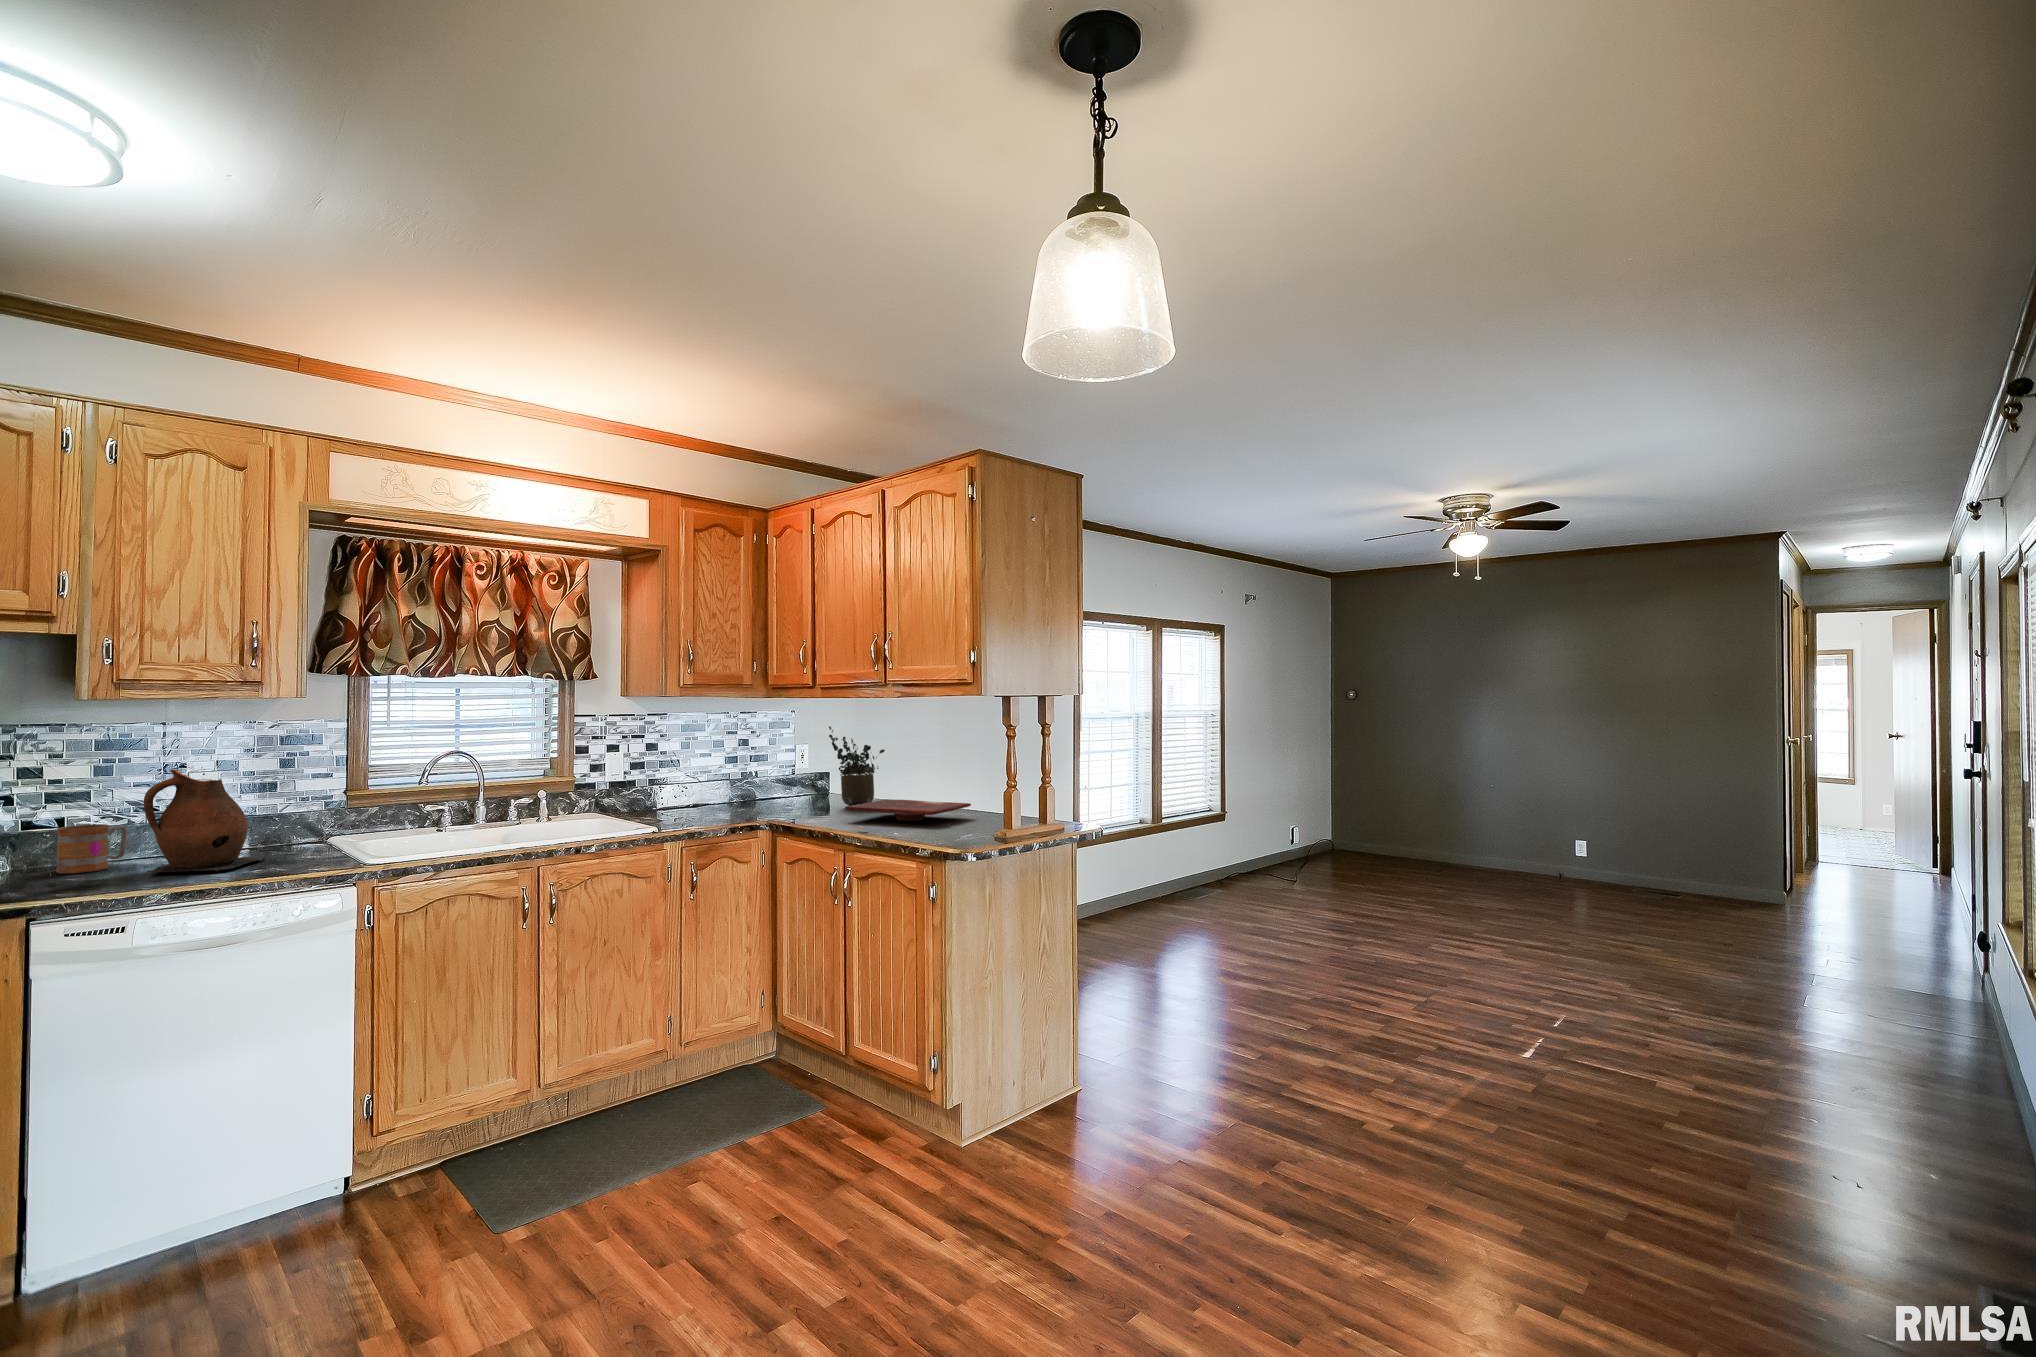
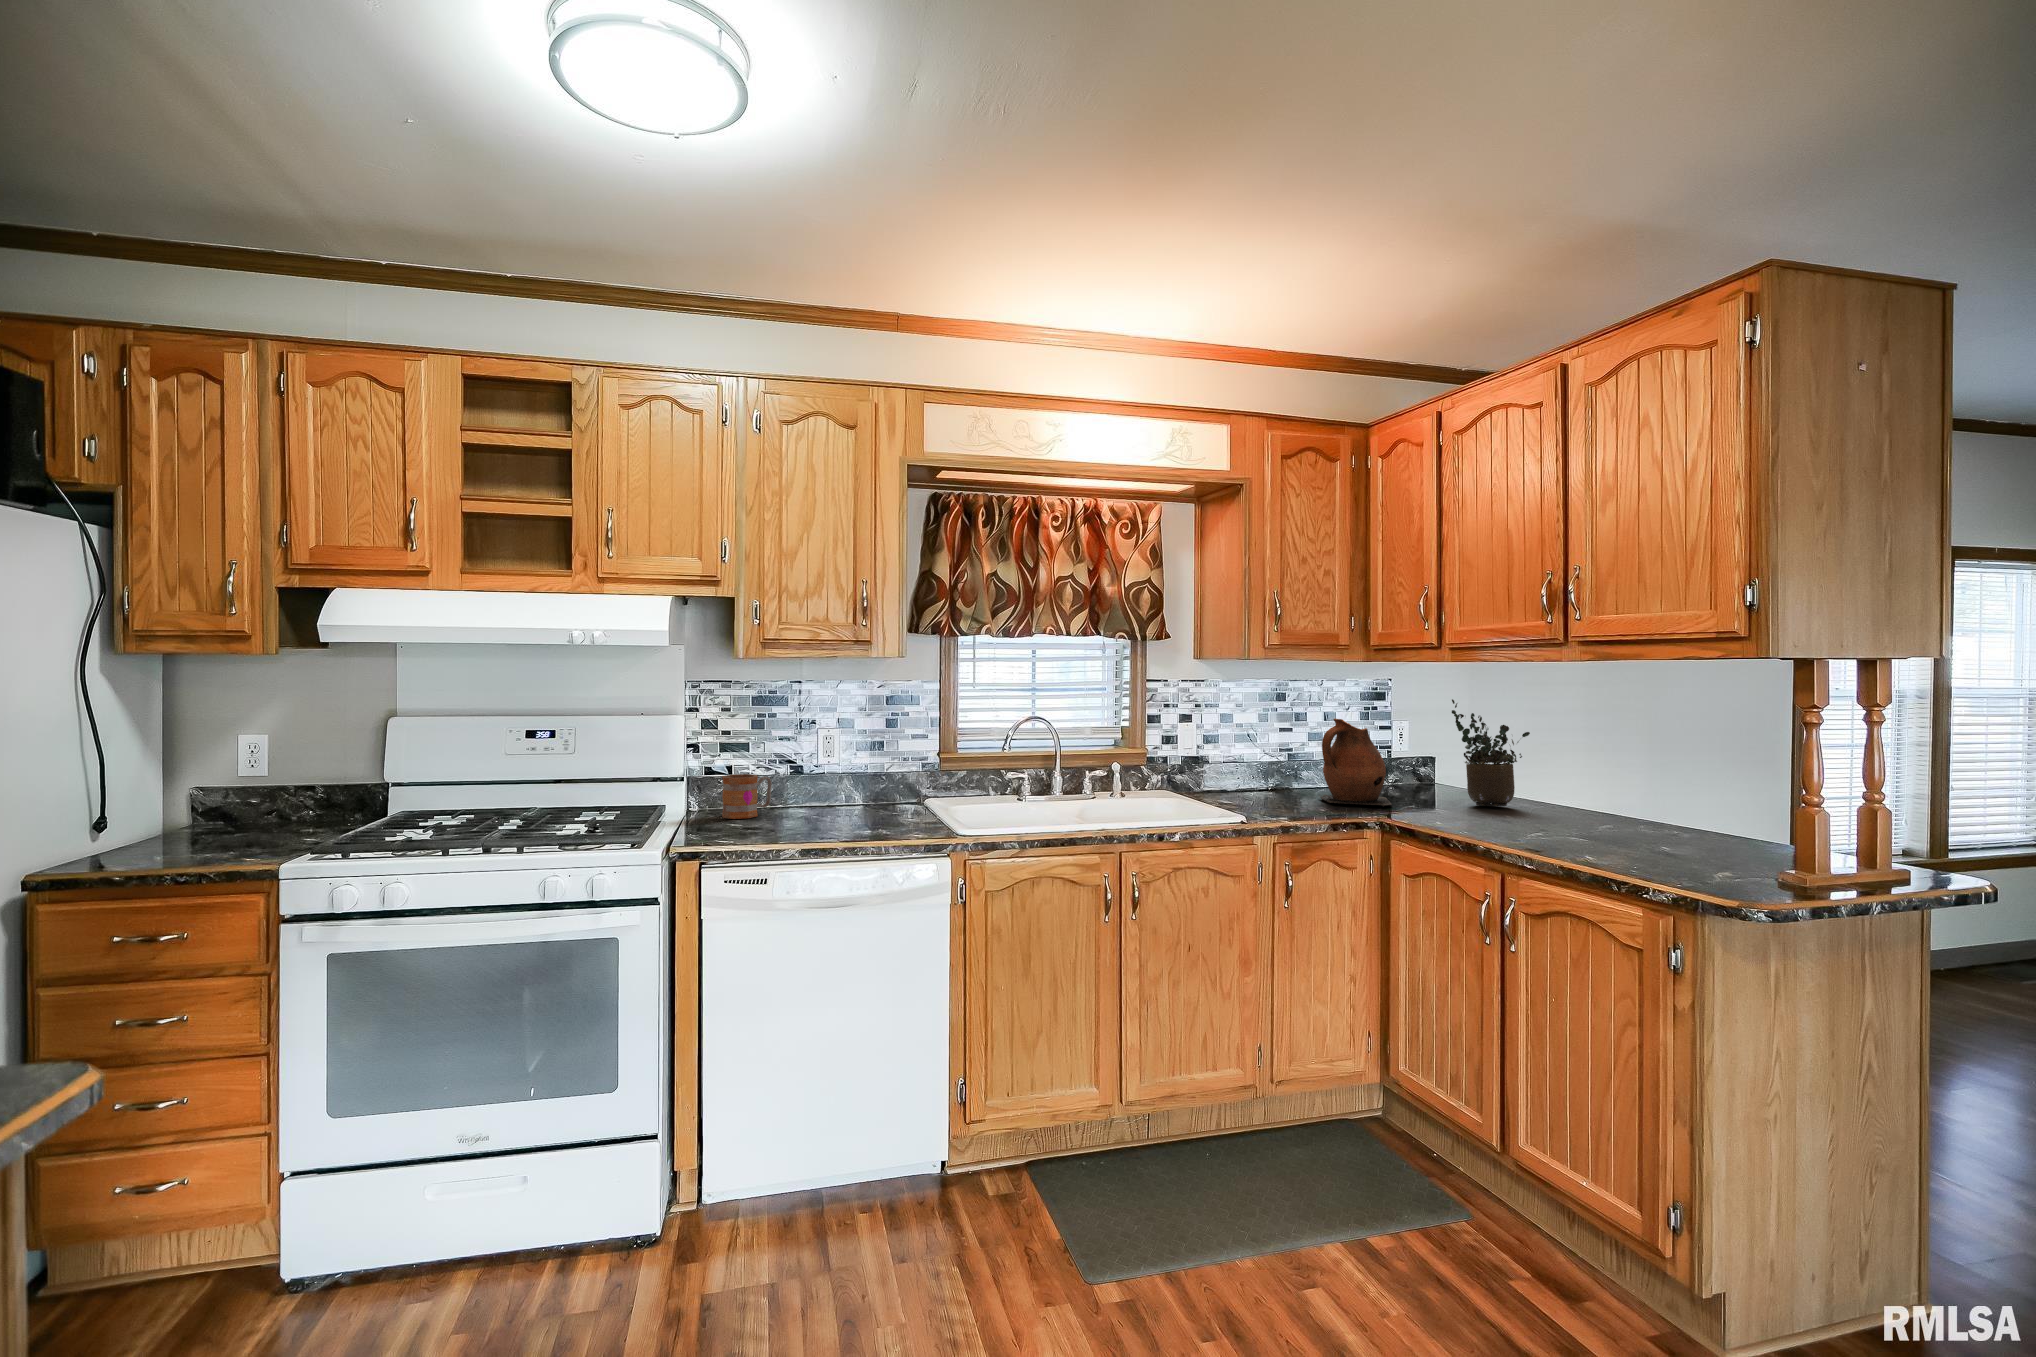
ceramic pitcher: present [144,769,265,872] -> present [1321,719,1392,807]
cutting board: present [845,799,971,821] -> none [1490,801,1691,836]

